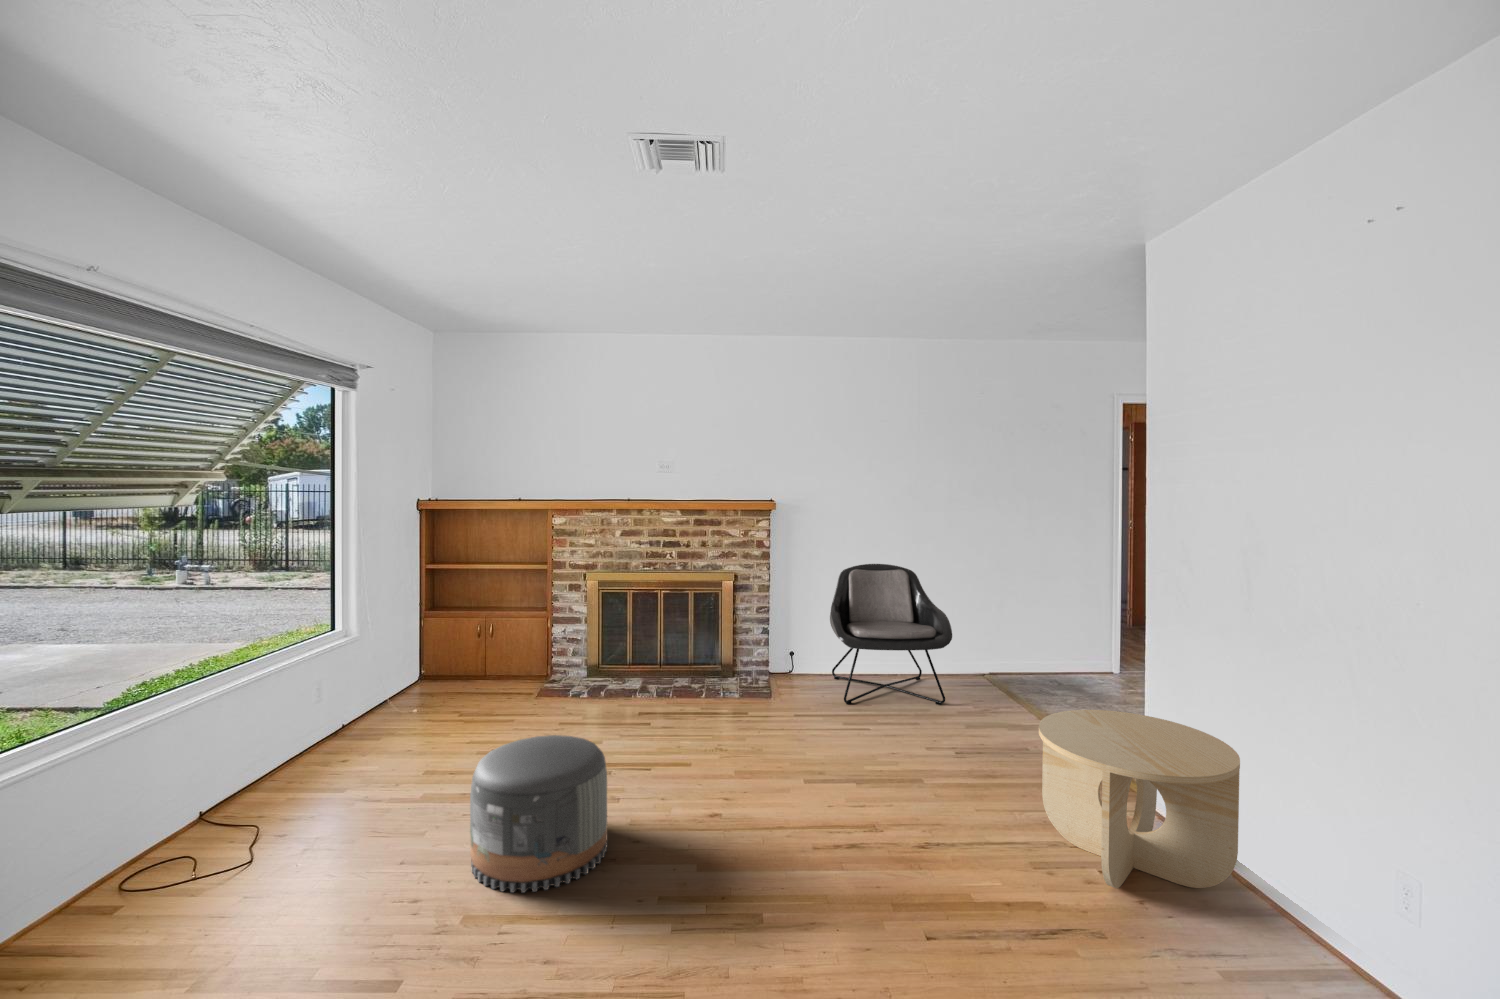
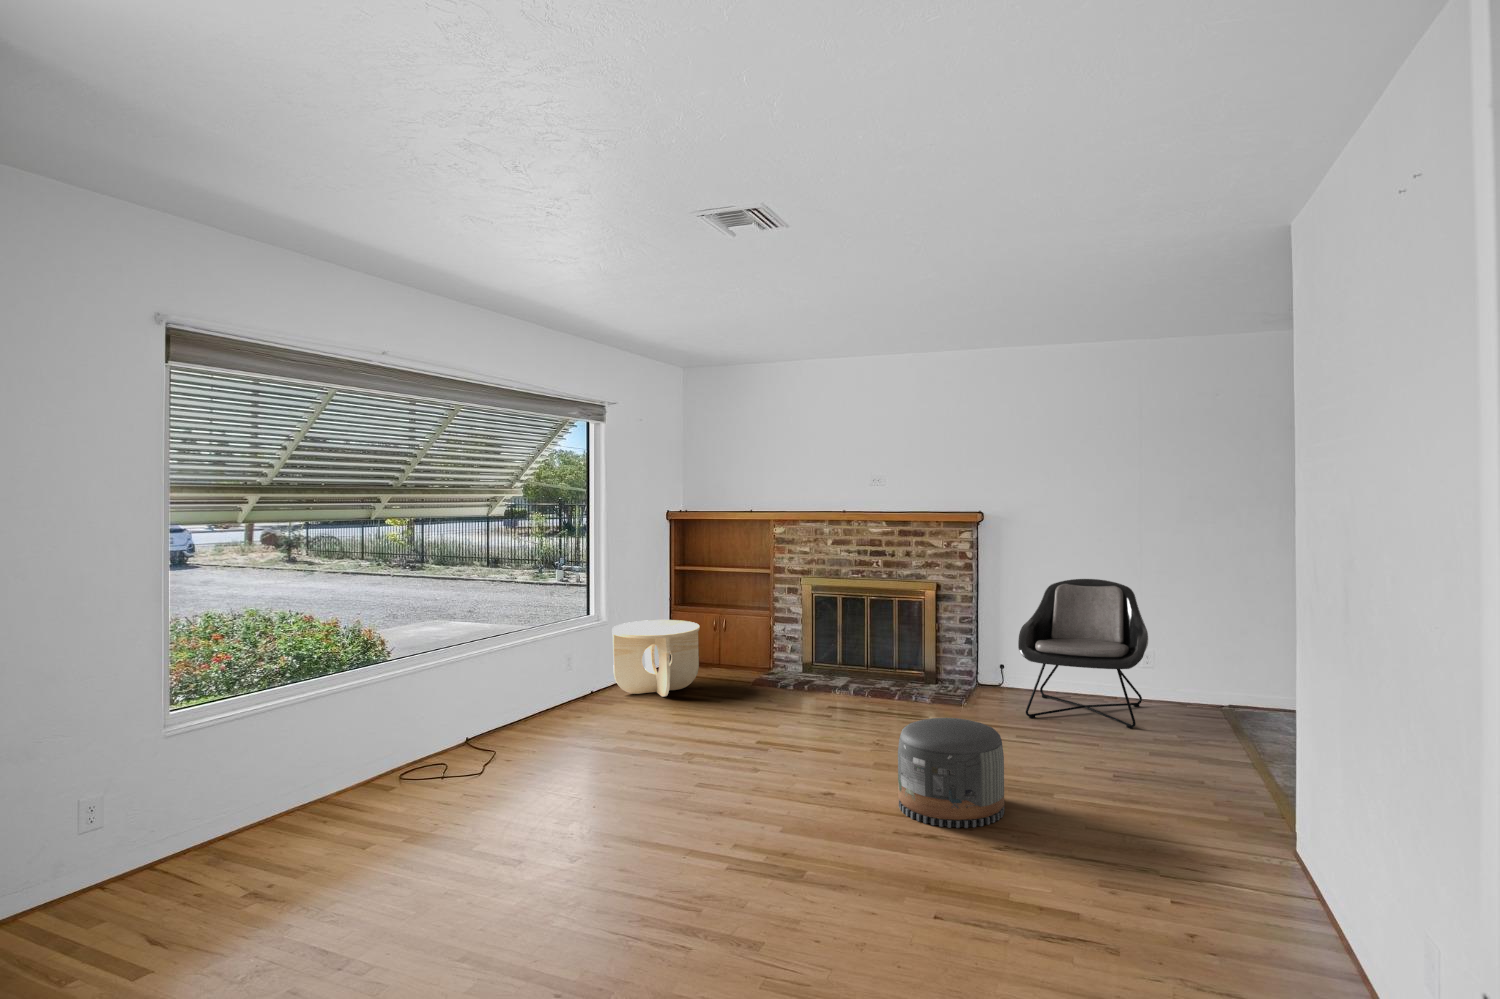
side table: present [1039,710,1240,888] -> present [612,620,699,697]
pouf: present [470,735,607,893] -> present [898,718,1004,828]

